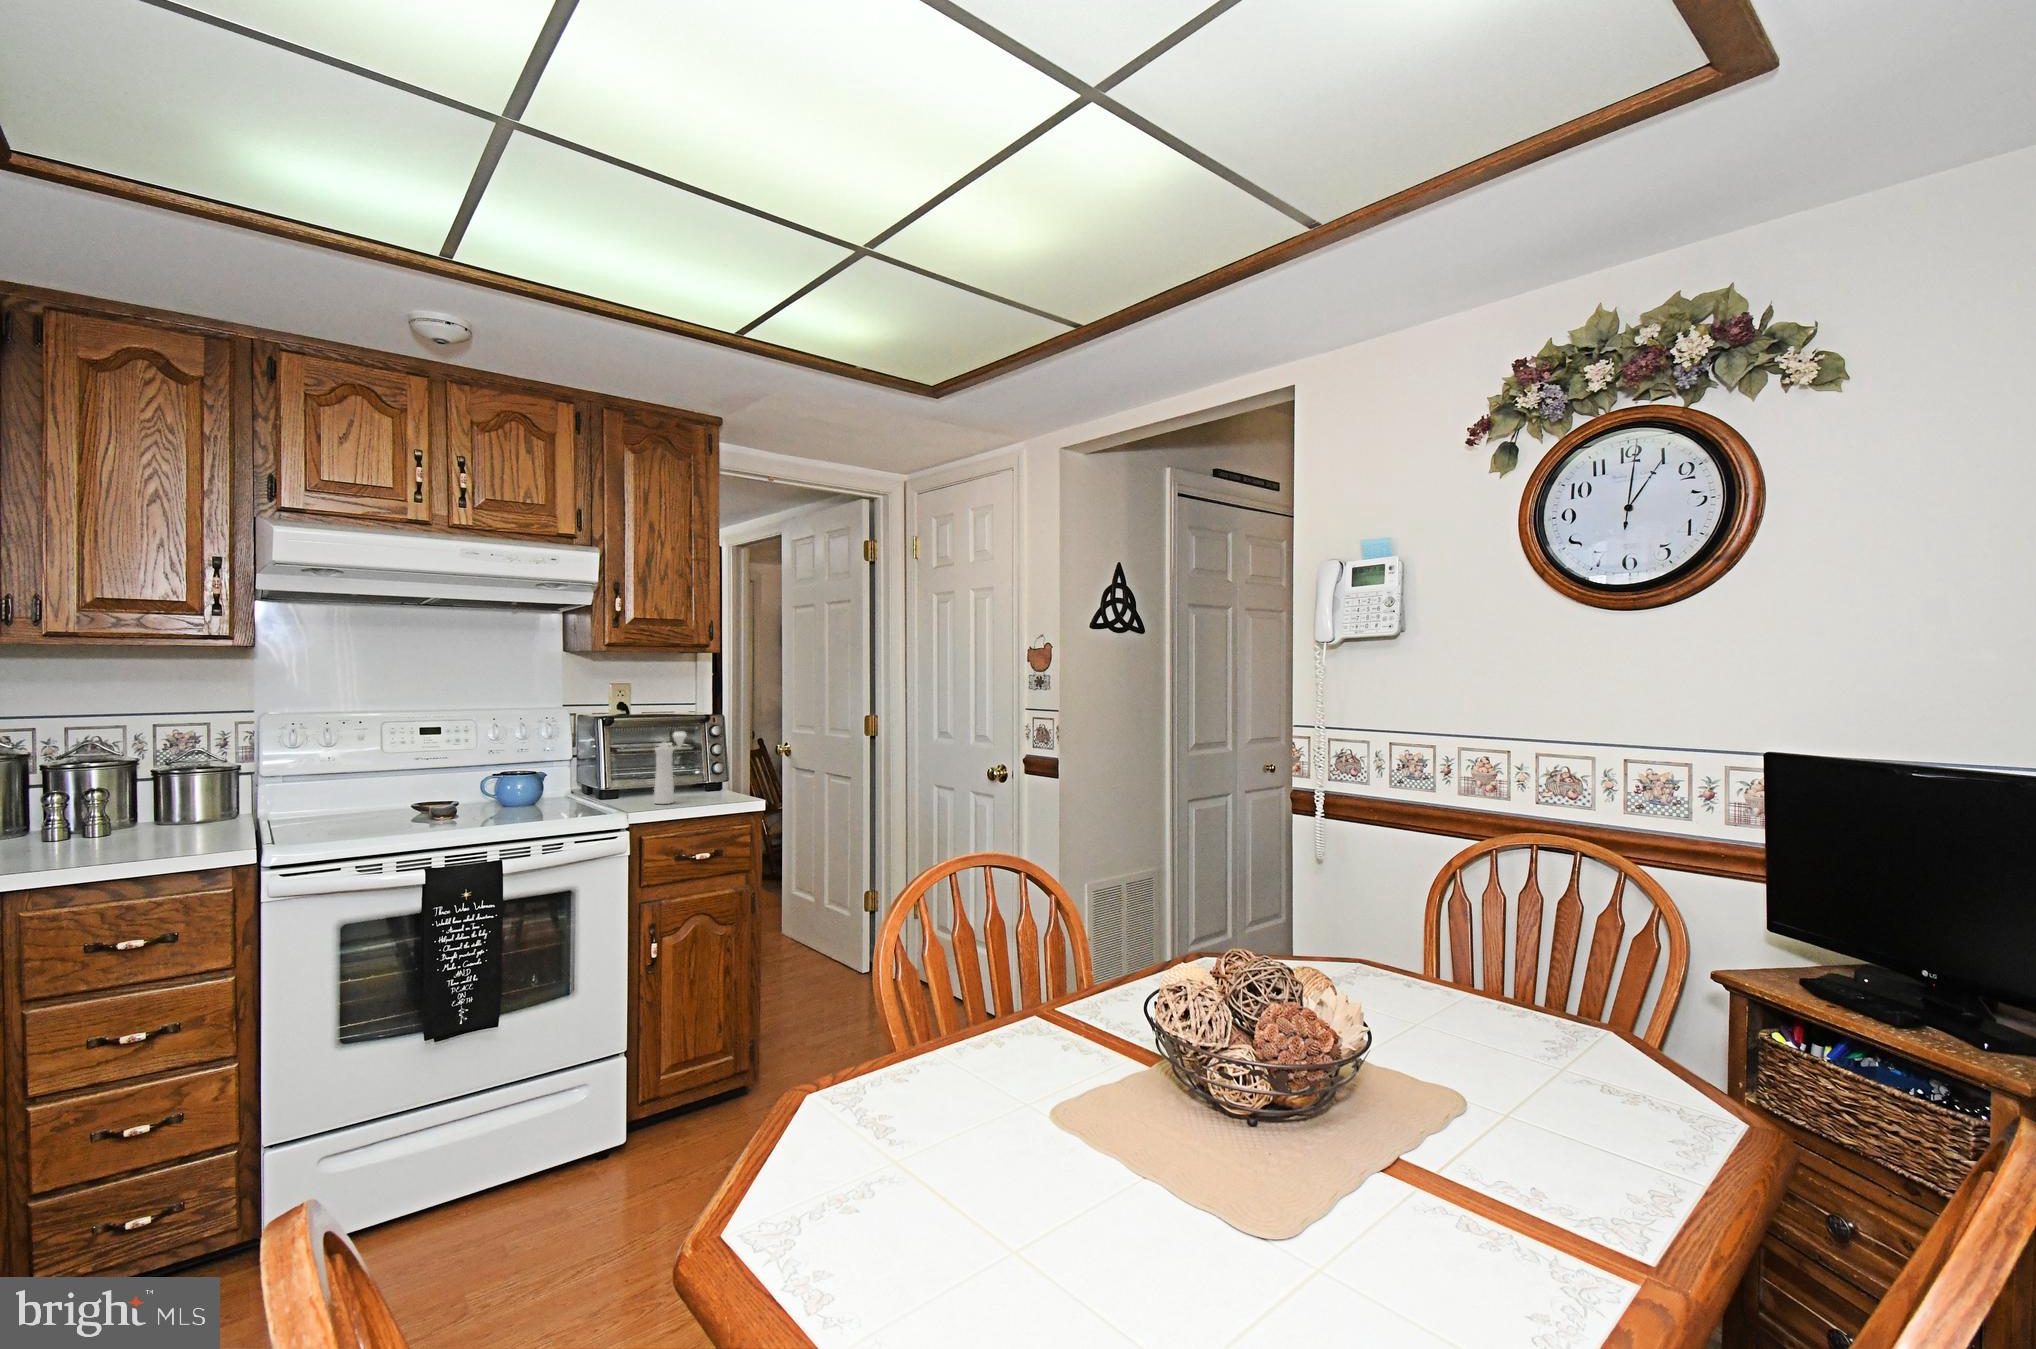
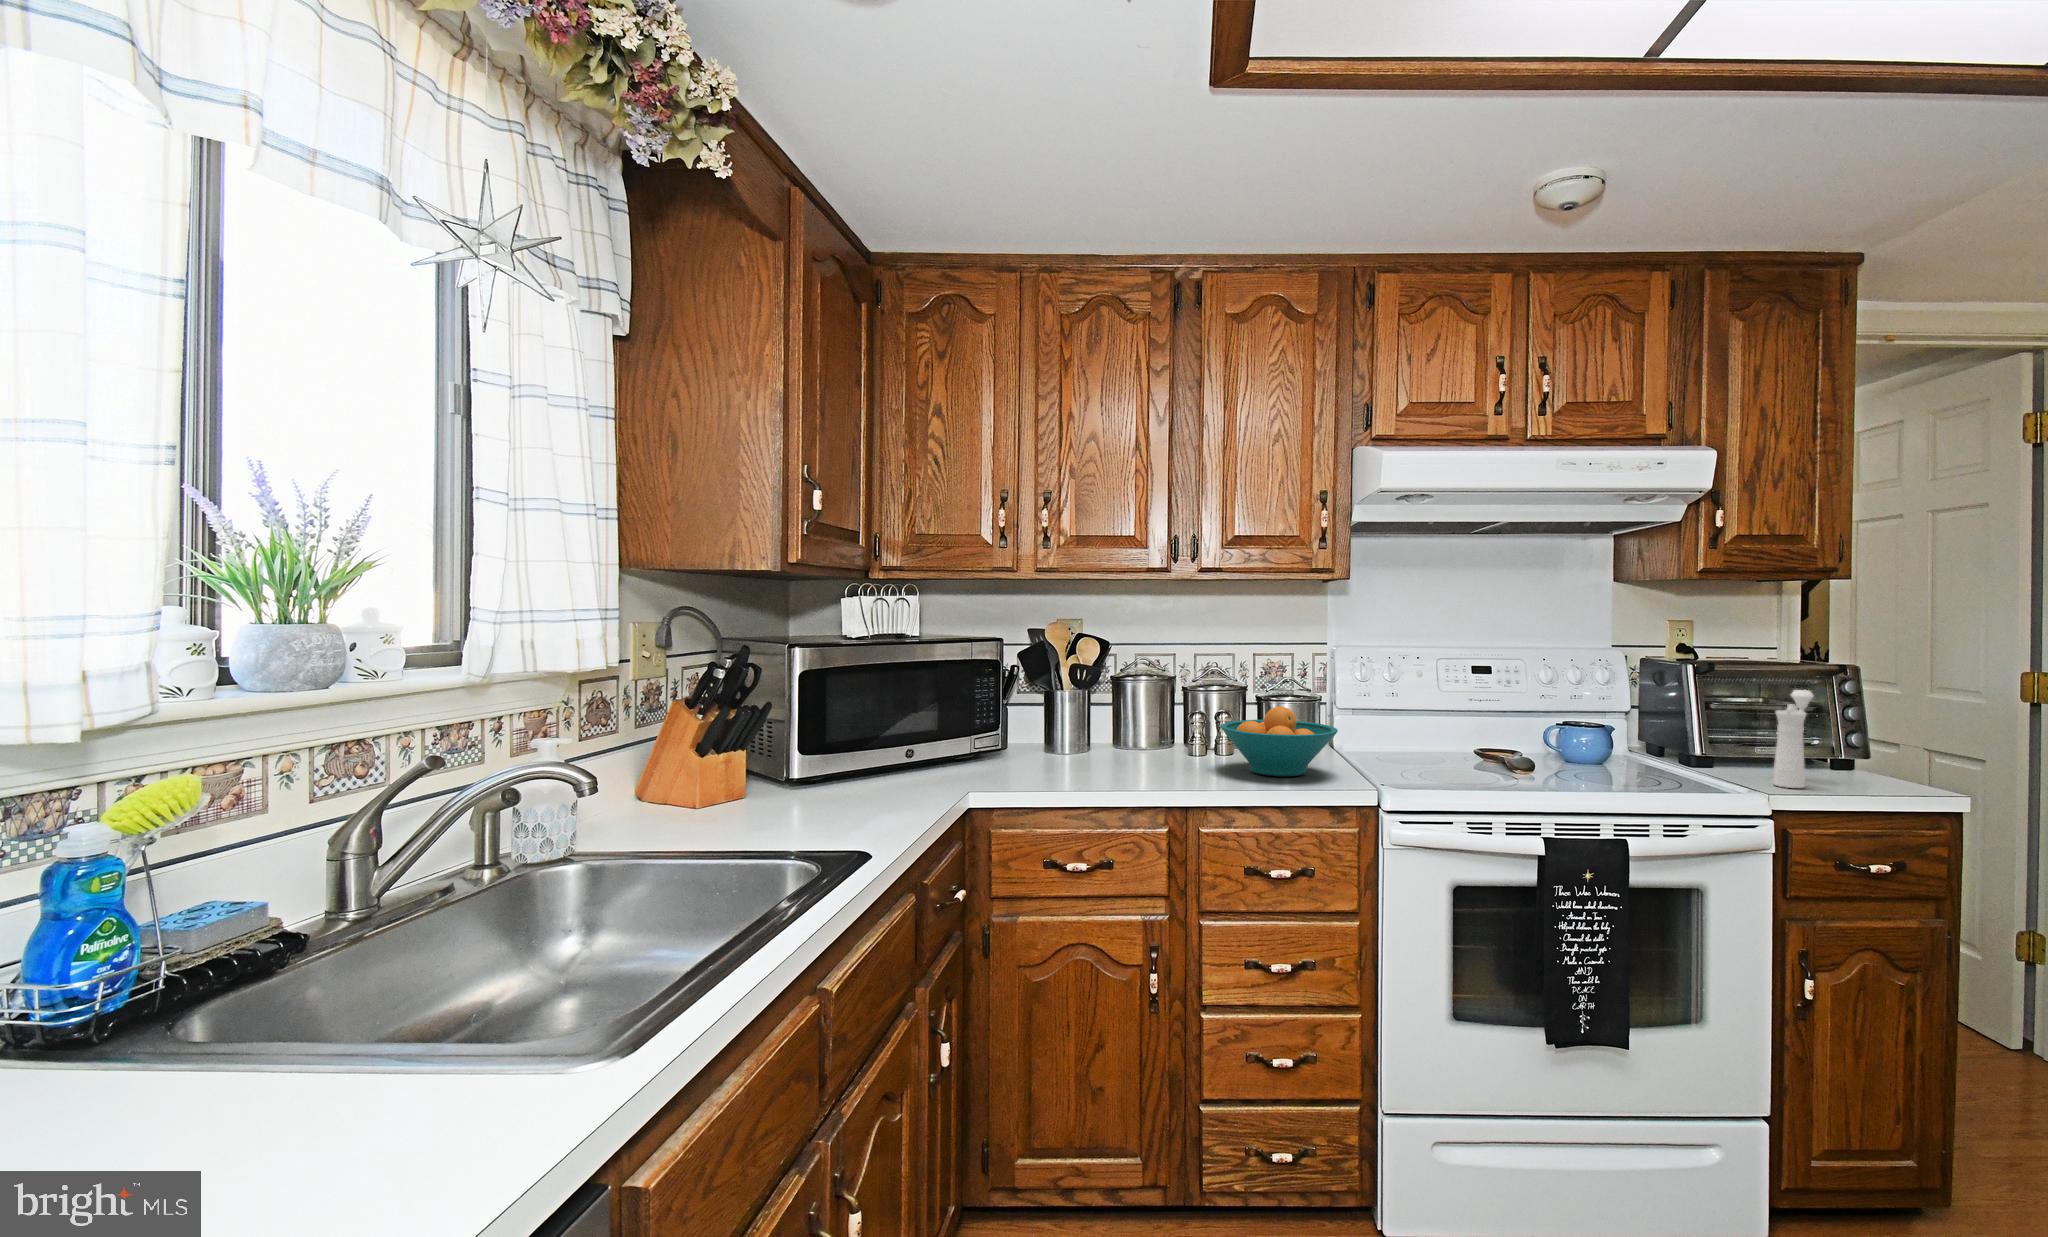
fruit bowl: none [56,775,223,849] -> present [1220,707,1338,776]

